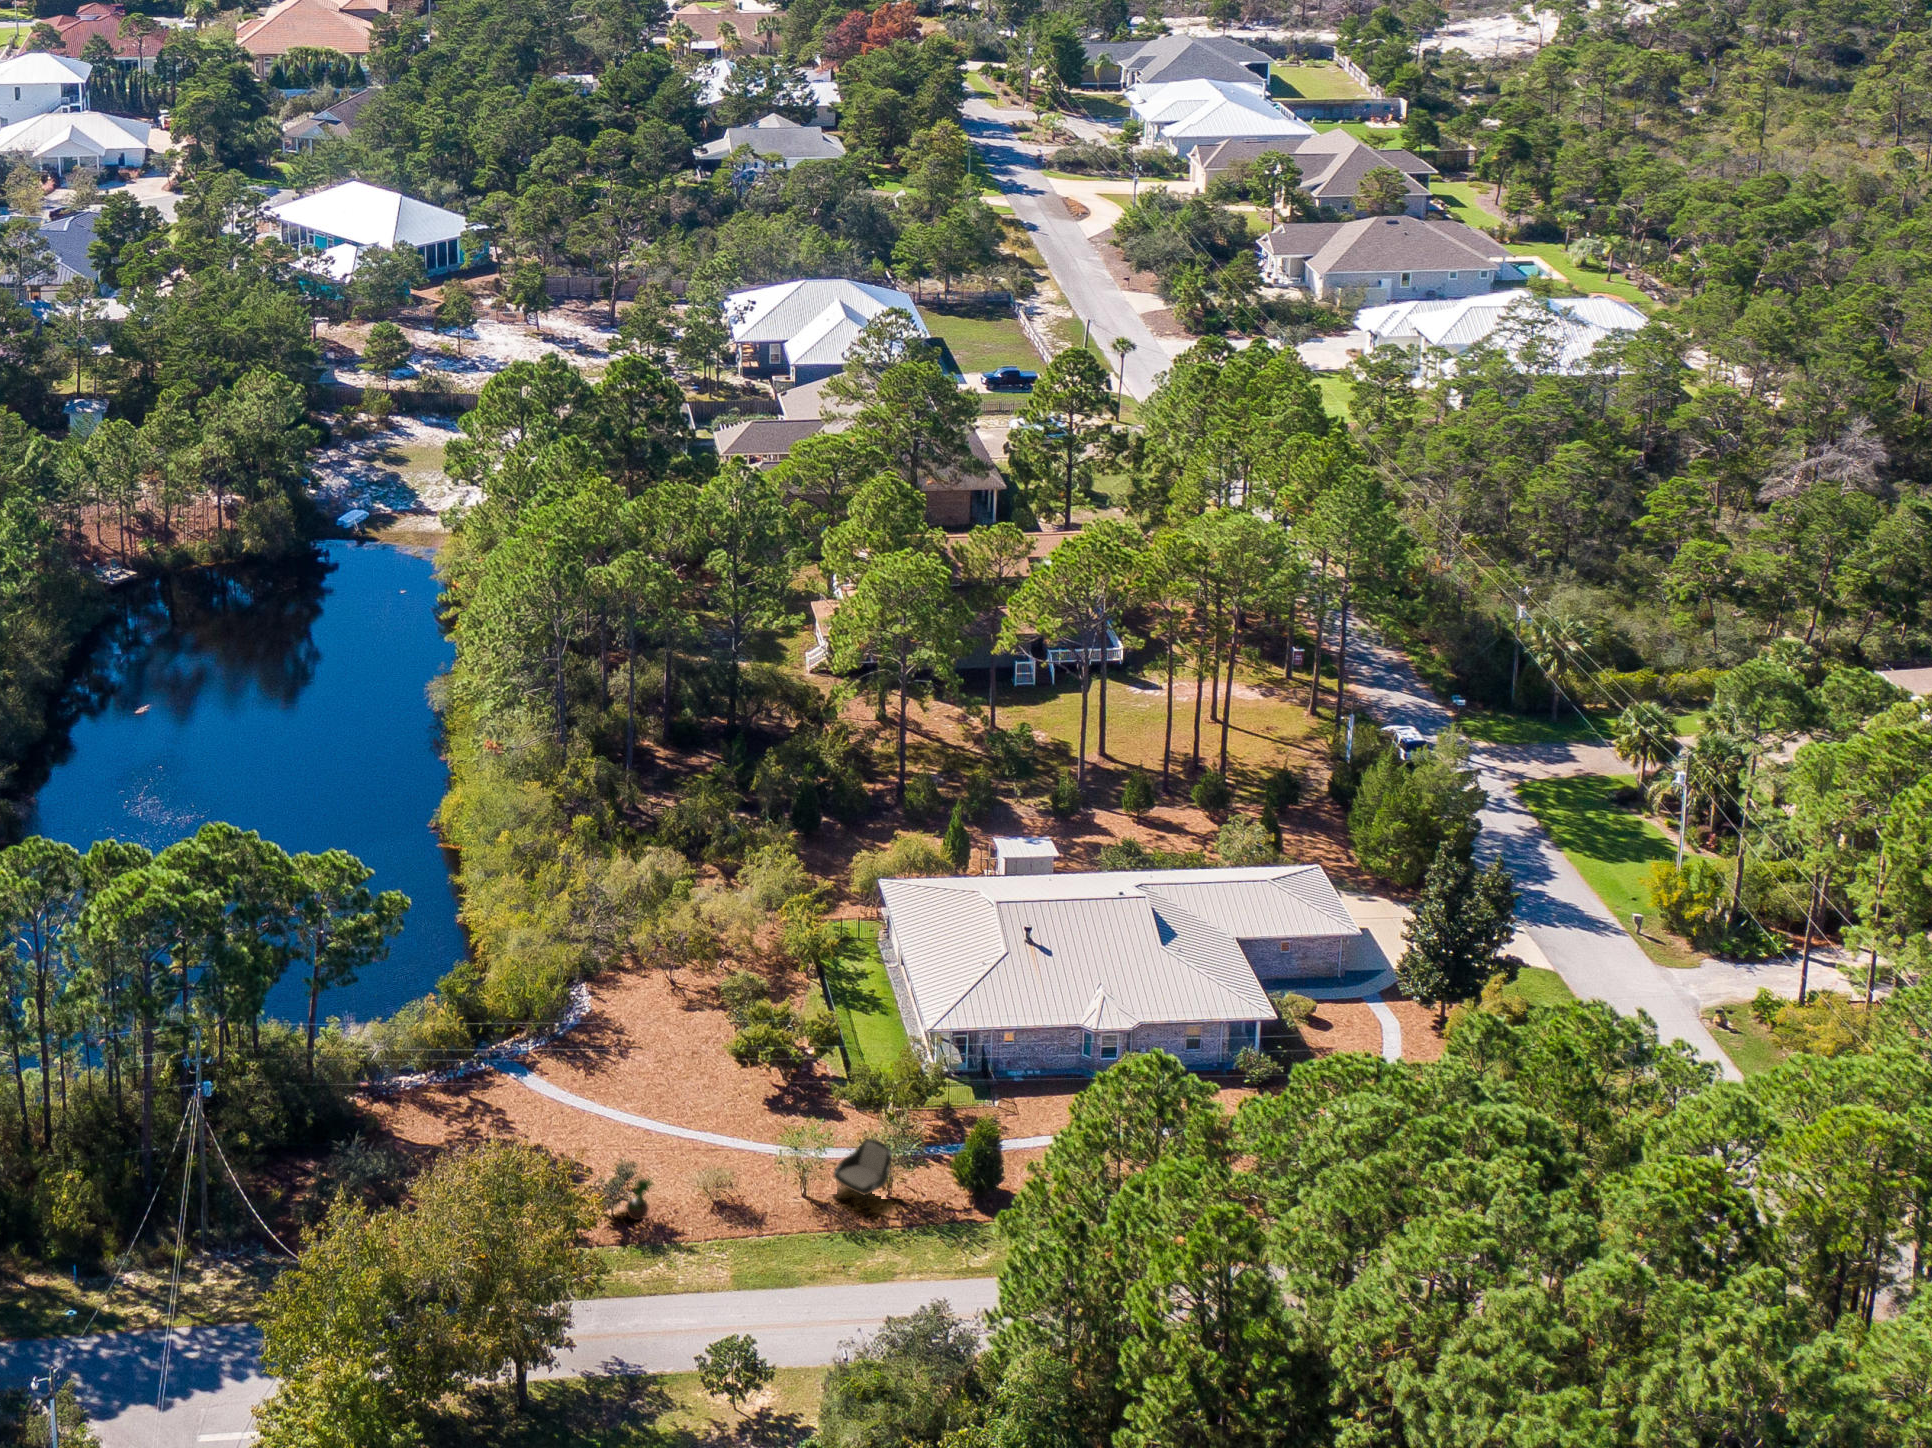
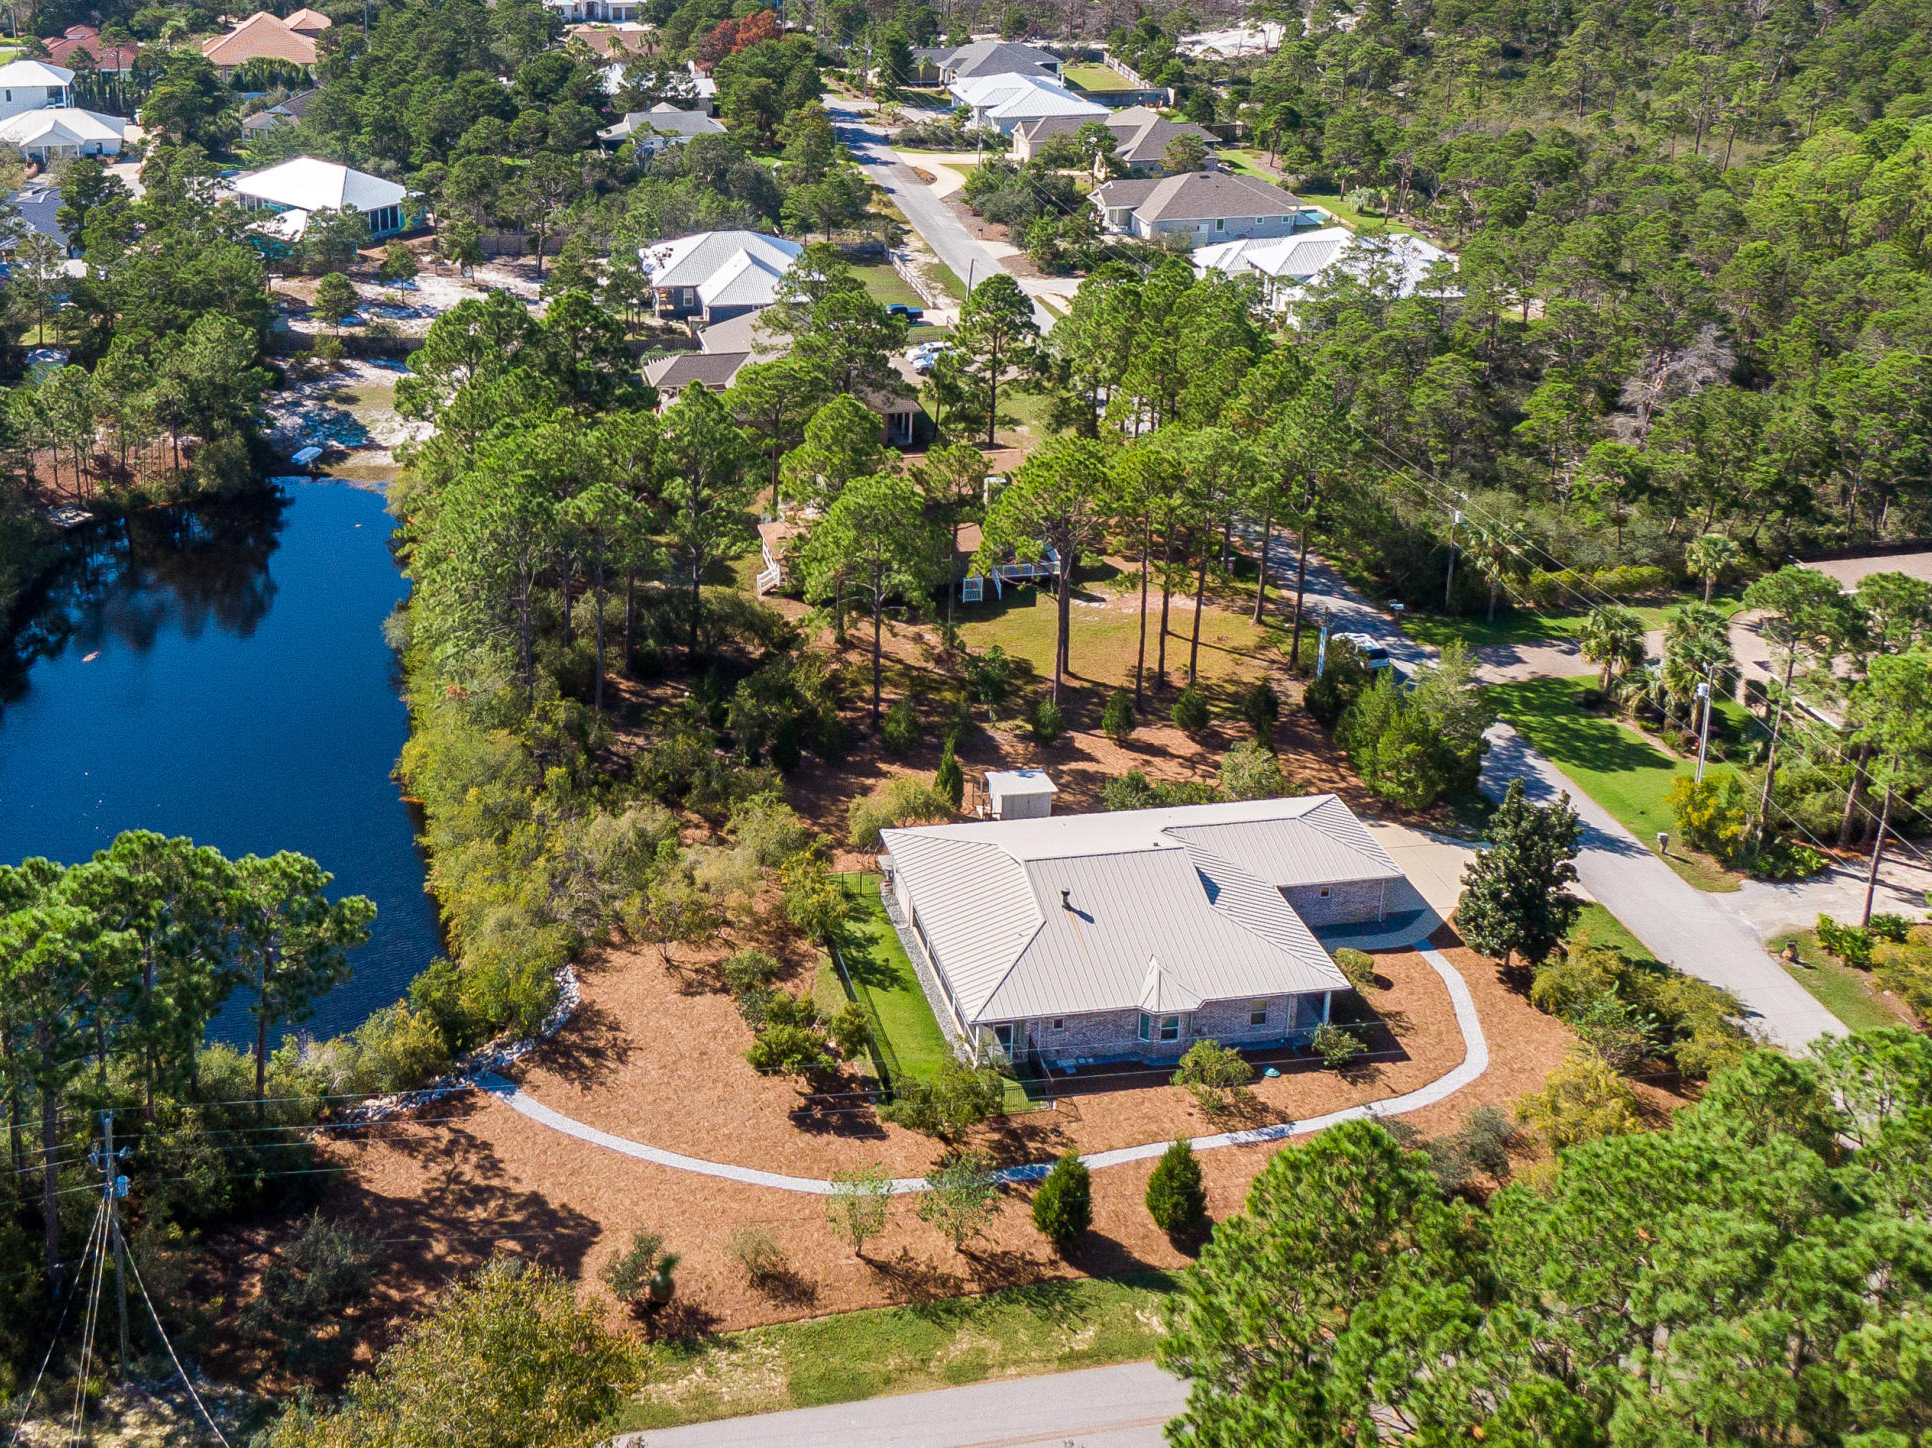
lounge chair: present [833,1139,892,1207] -> none [892,1177,963,1277]

